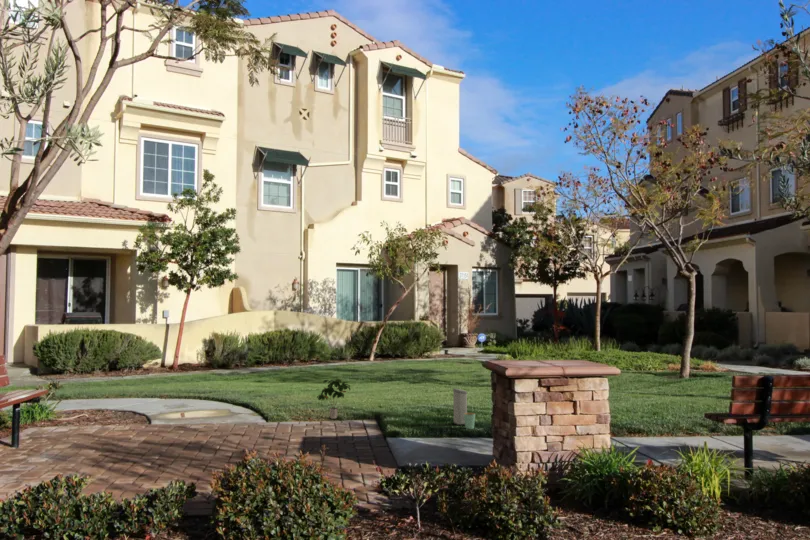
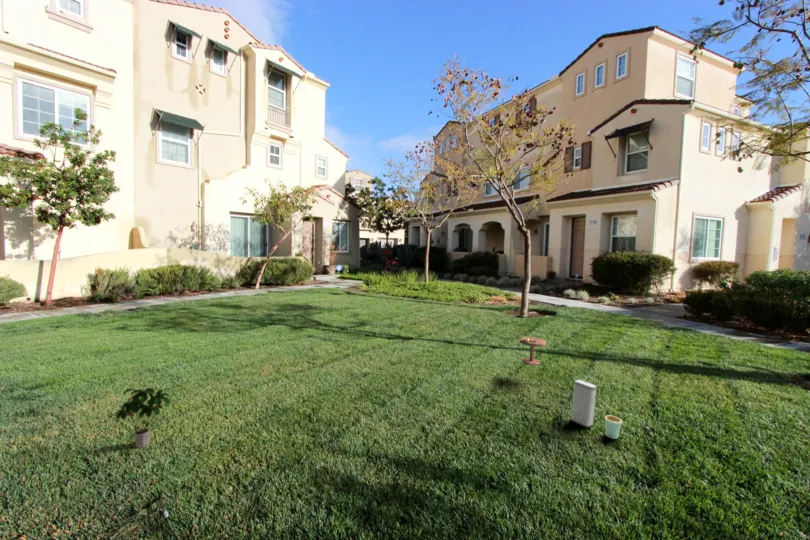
side table: none [629,364,653,409] -> present [519,337,546,365]
trash can: present [453,388,475,429] -> present [571,380,622,439]

